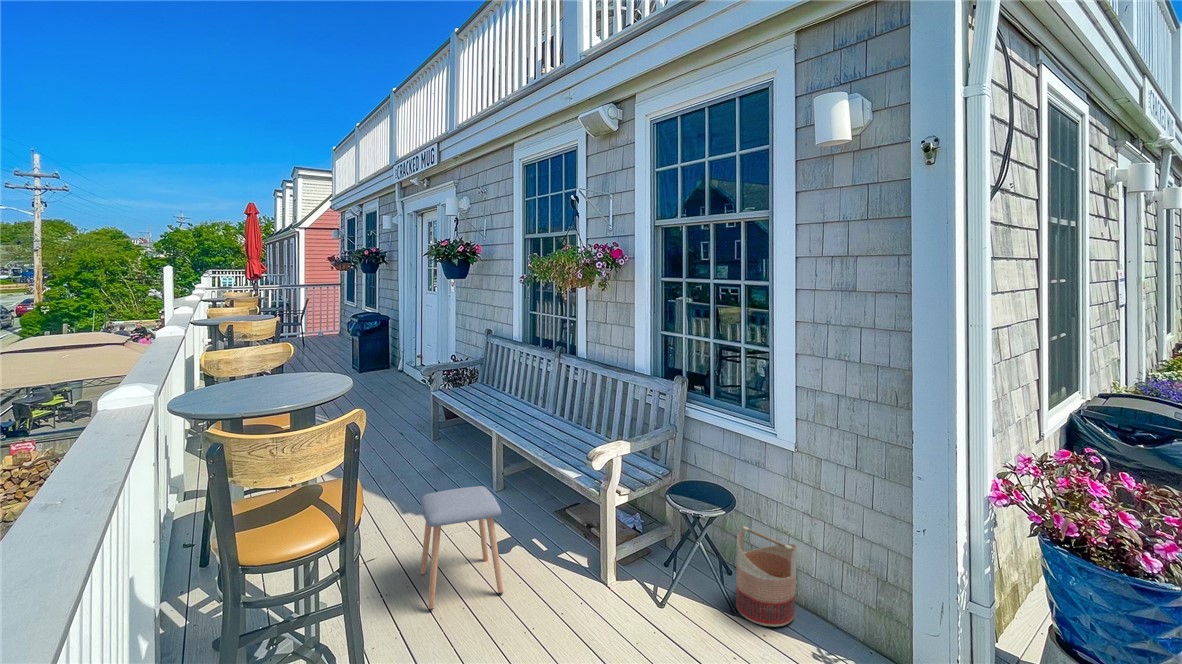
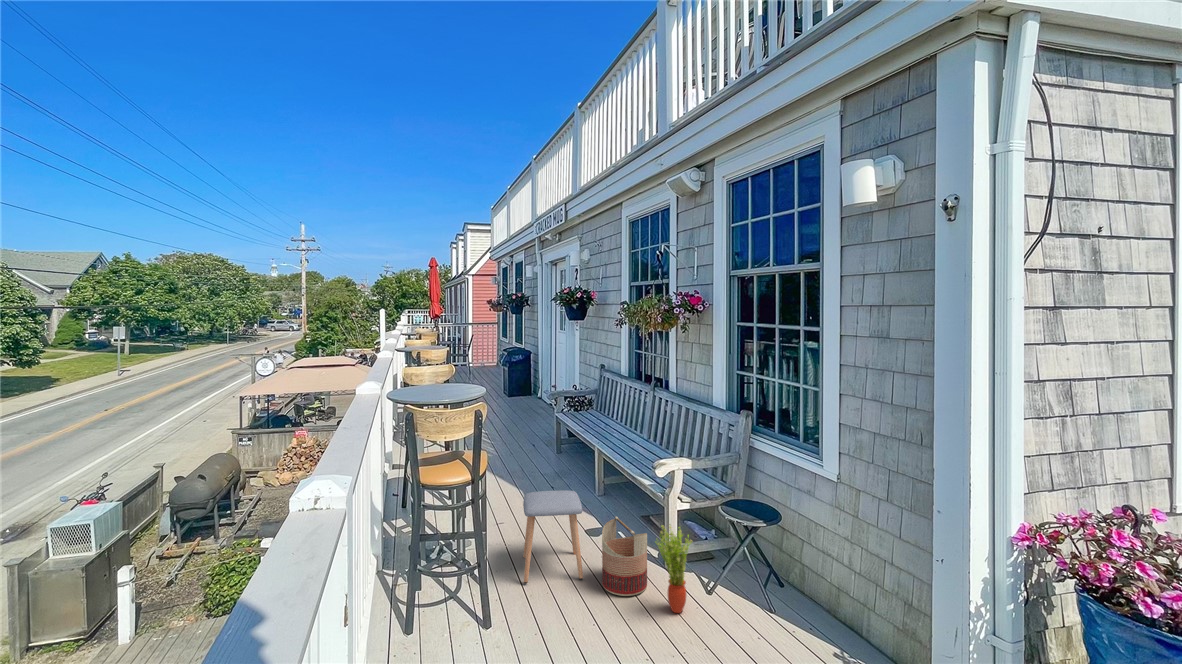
potted plant: none [598,518,643,620] -> present [656,526,692,613]
basket: present [736,526,797,626] -> present [602,517,647,596]

